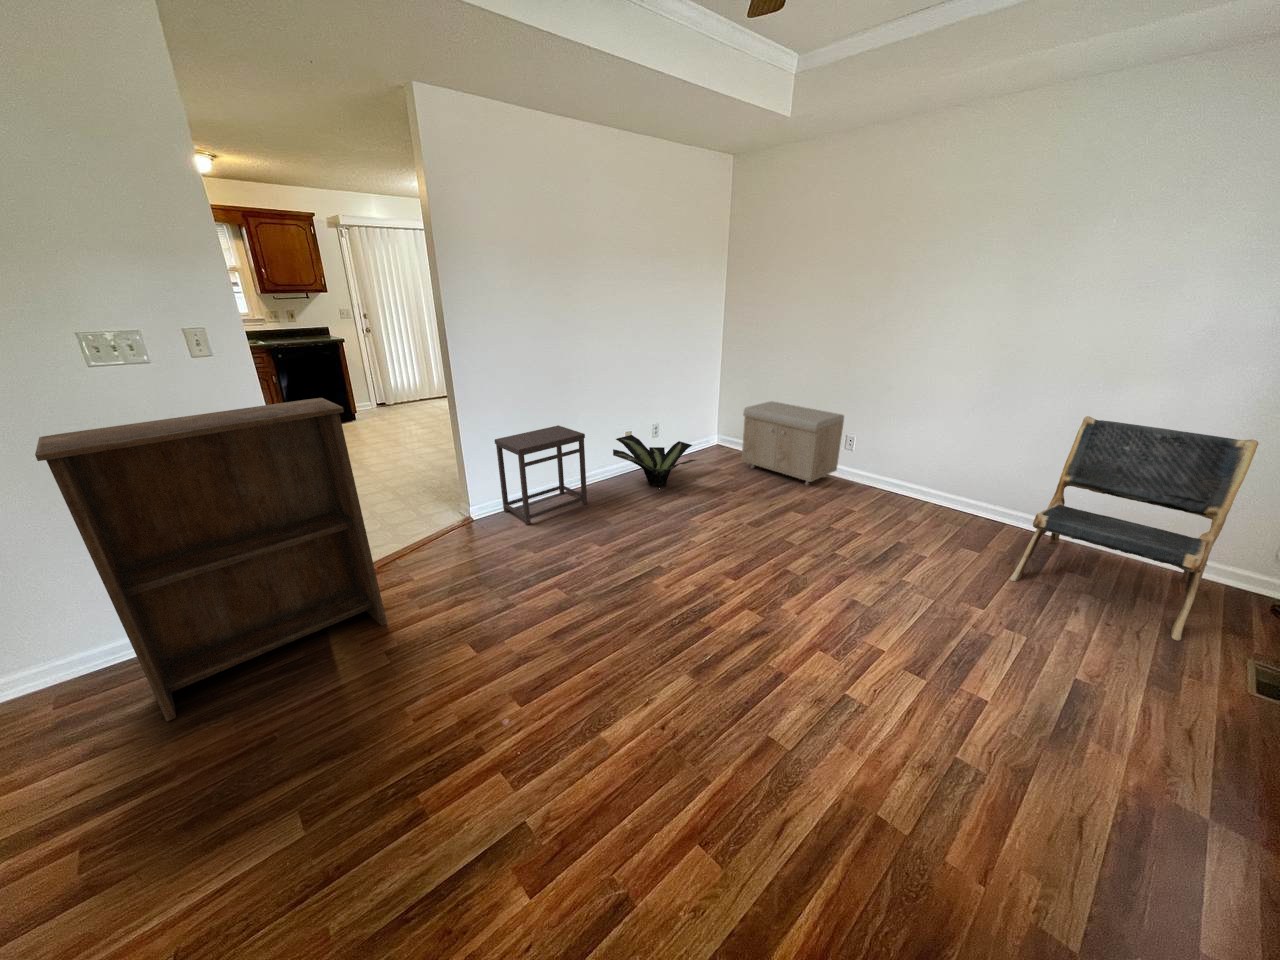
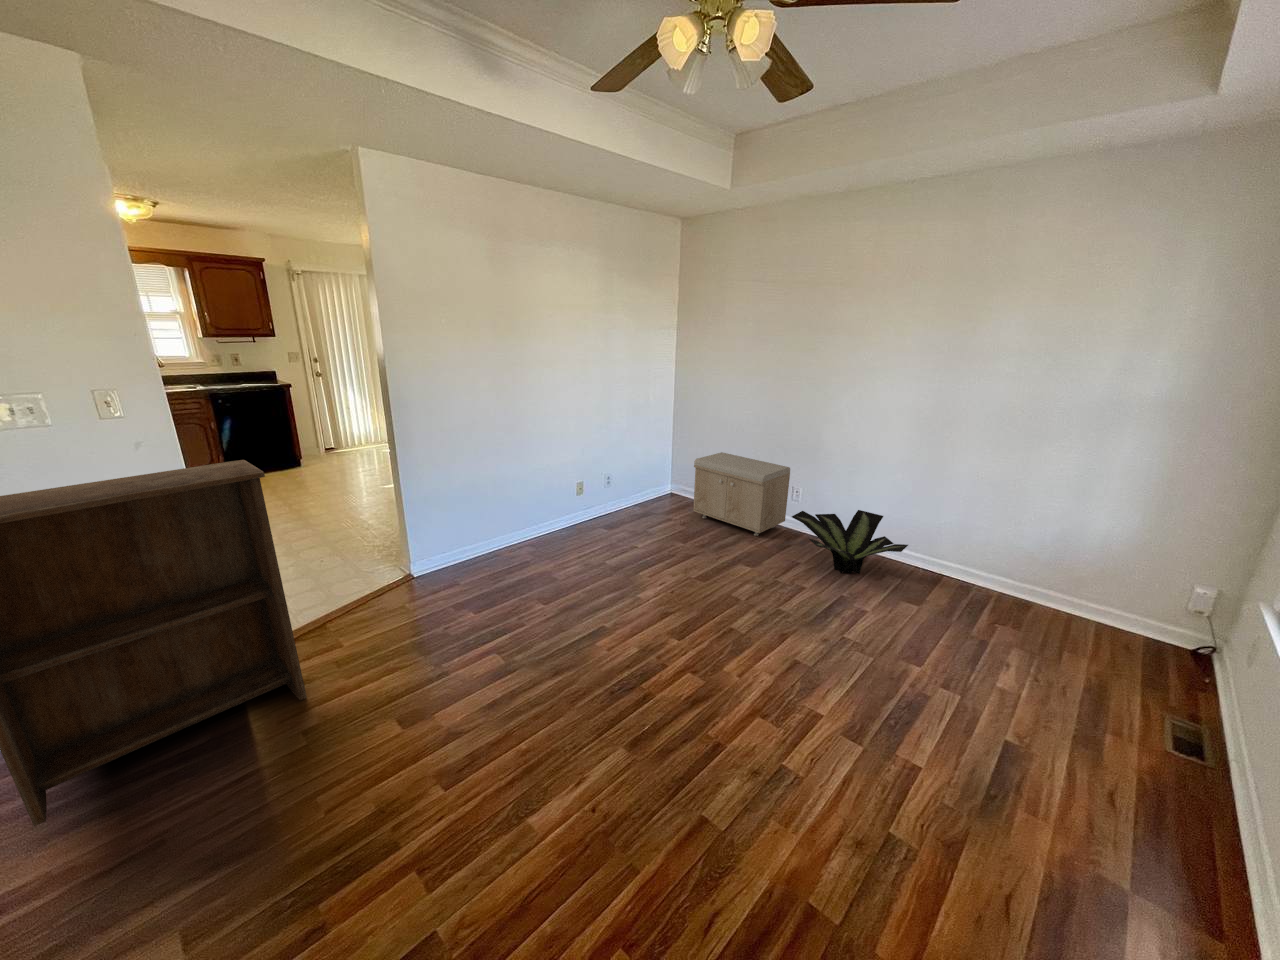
lounge chair: present [1010,416,1258,640] -> none [945,475,1157,695]
side table: present [495,425,587,525] -> none [439,478,535,582]
potted plant: present [613,435,696,486] -> present [792,510,908,574]

